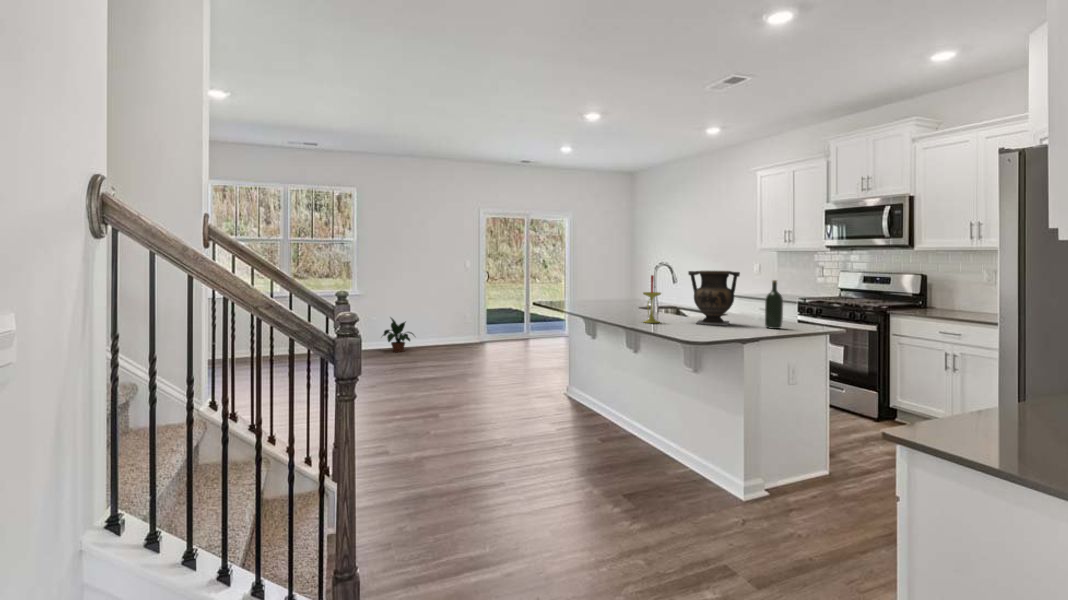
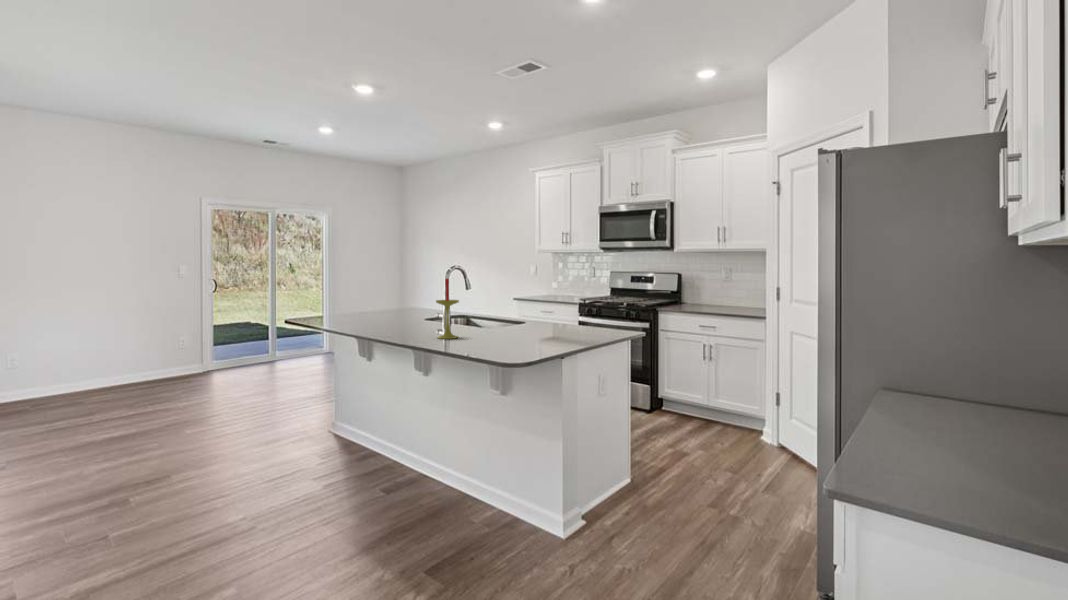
vase: present [688,271,740,326] -> none [489,272,547,336]
wine bottle: present [765,280,783,329] -> none [575,282,594,337]
potted plant: present [383,318,414,352] -> none [32,346,99,396]

